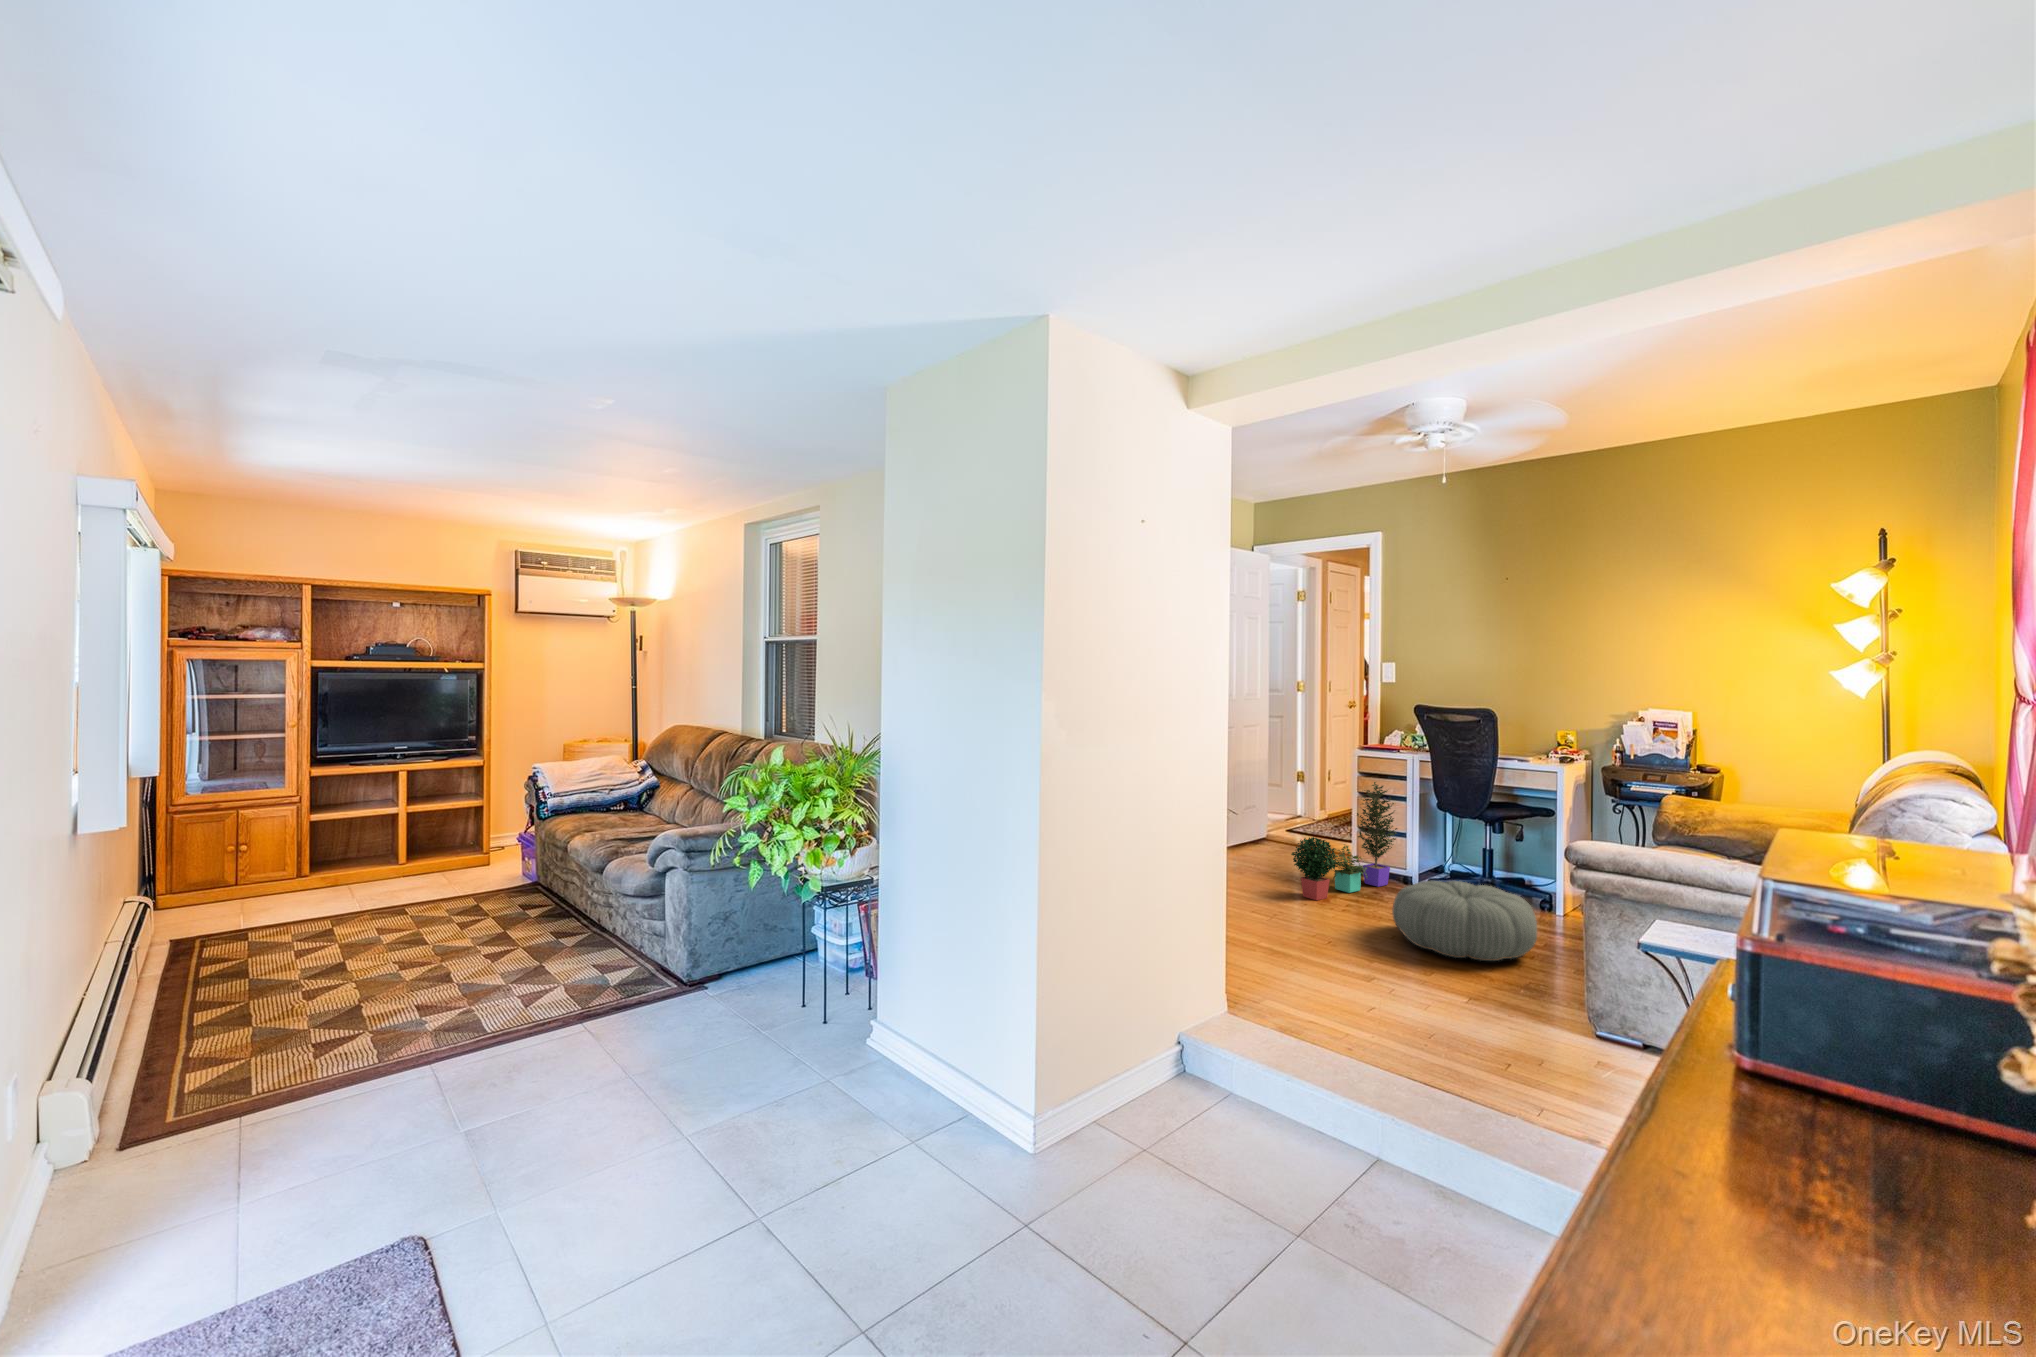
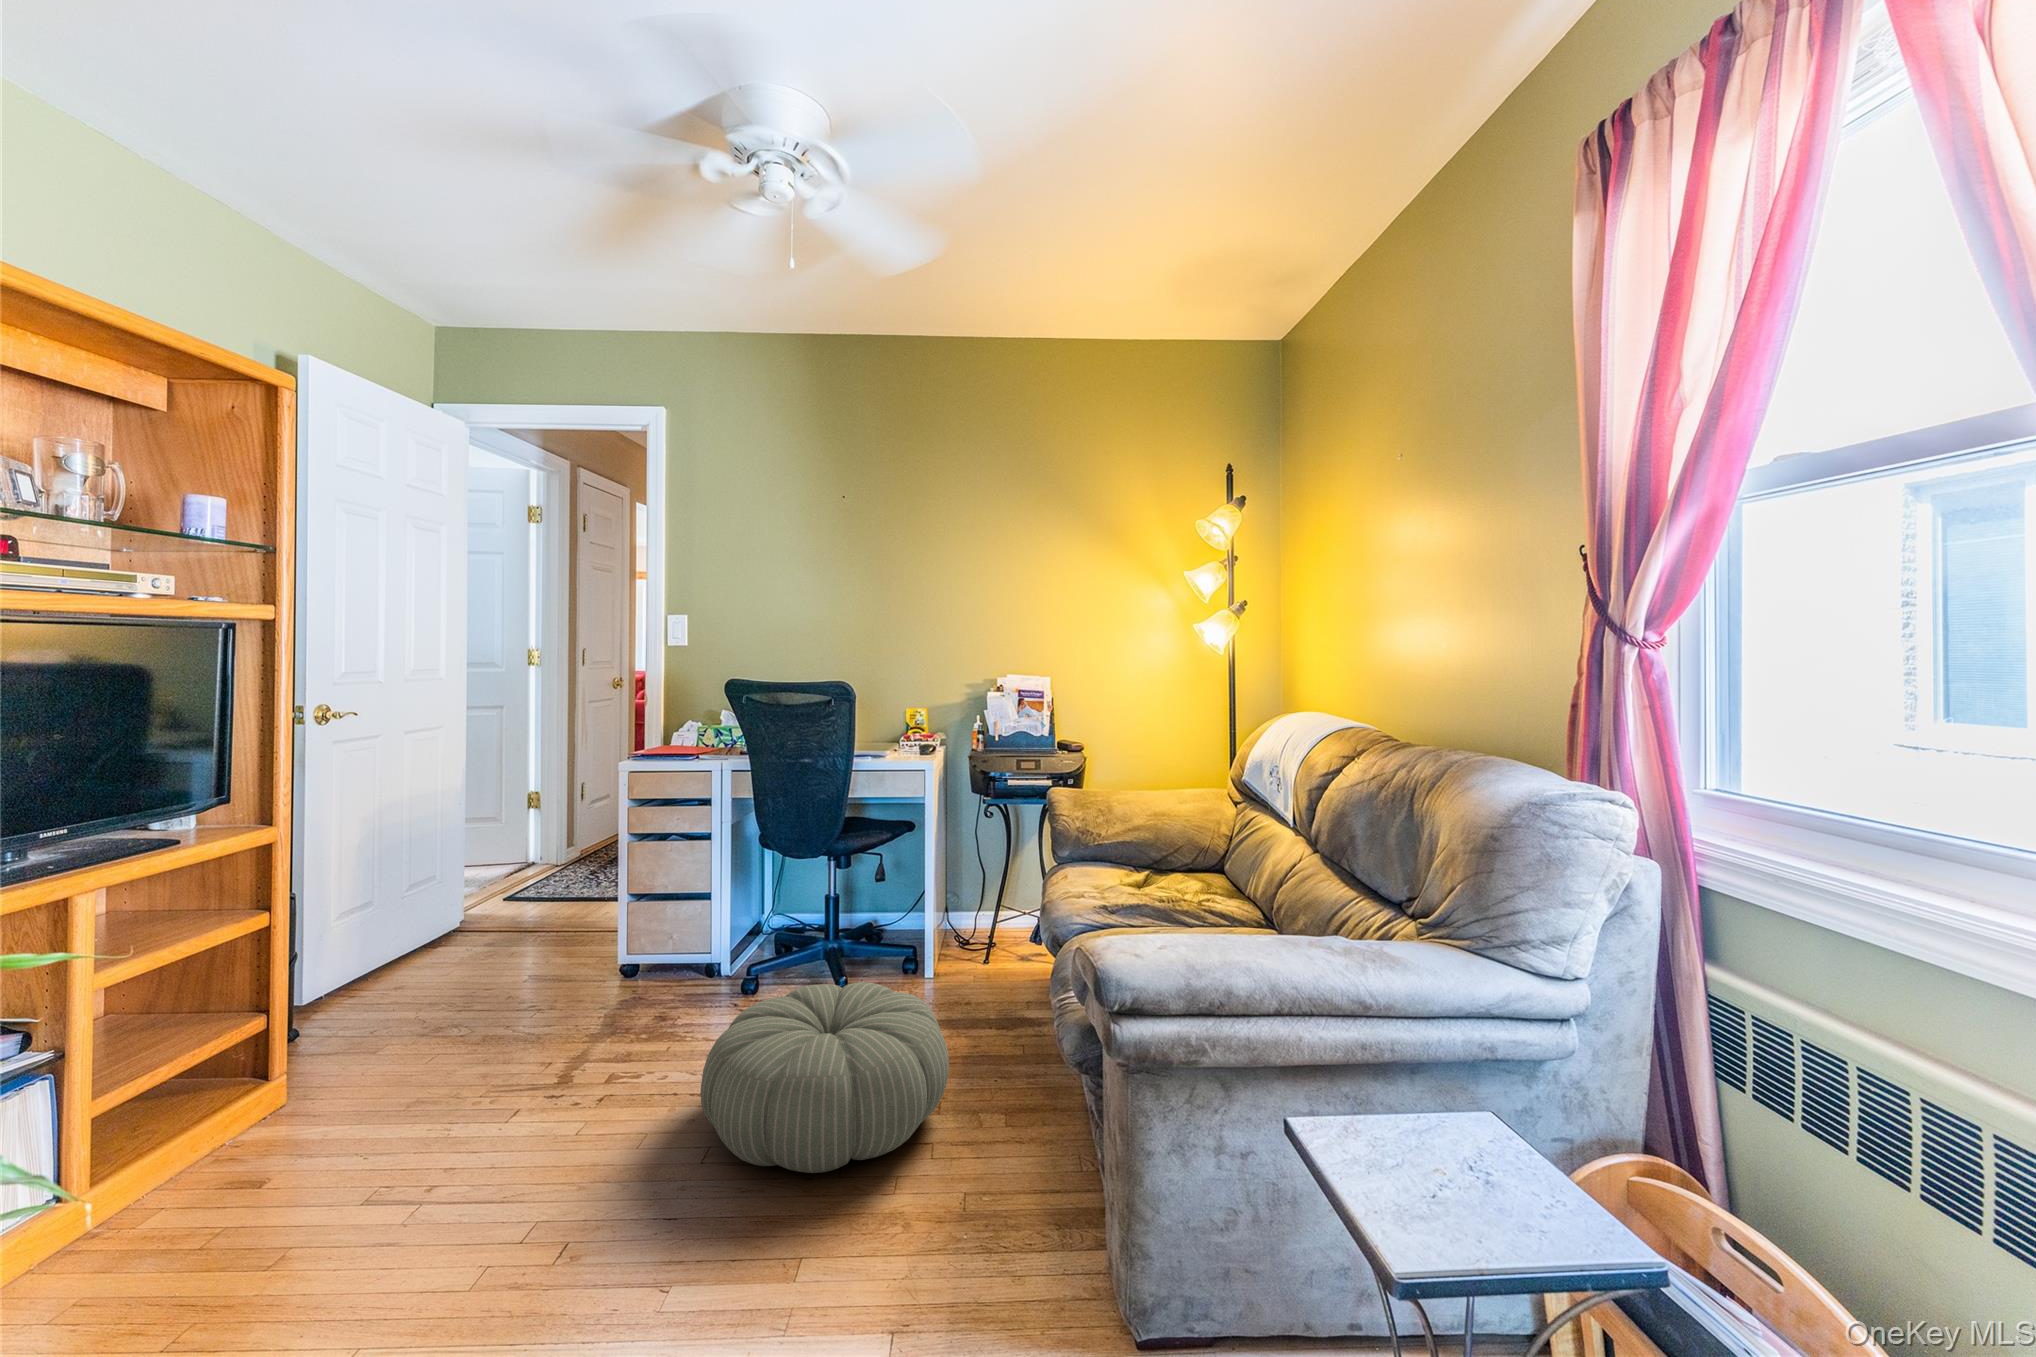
potted plant: present [1291,782,1397,900] -> none [485,811,700,1077]

